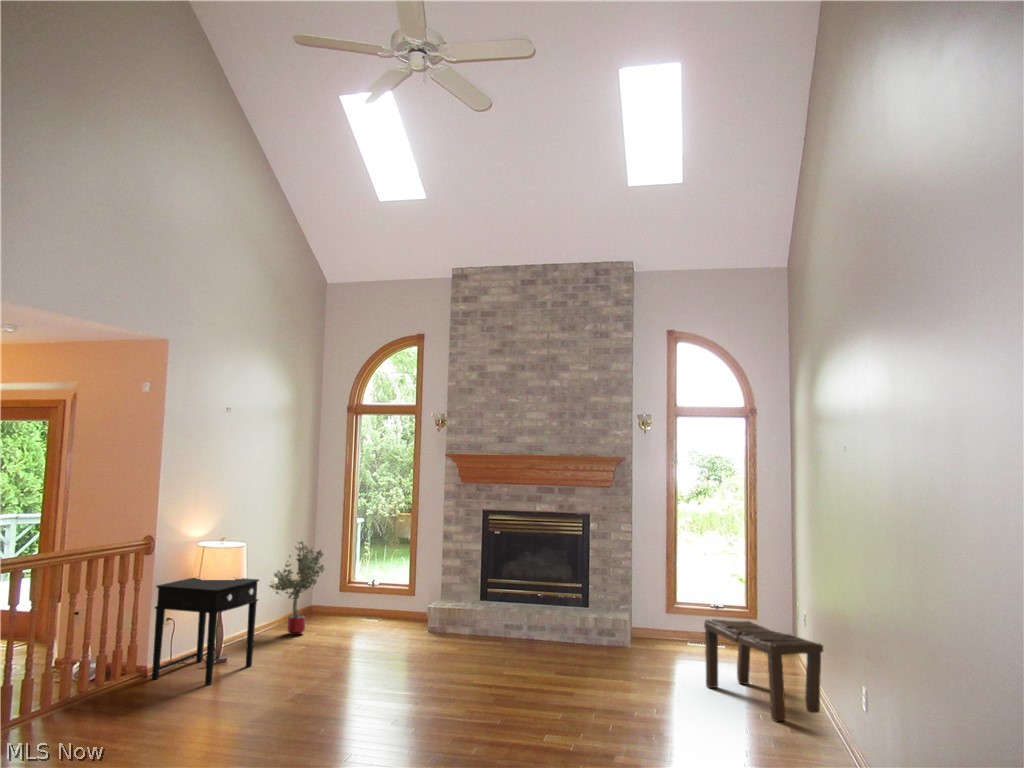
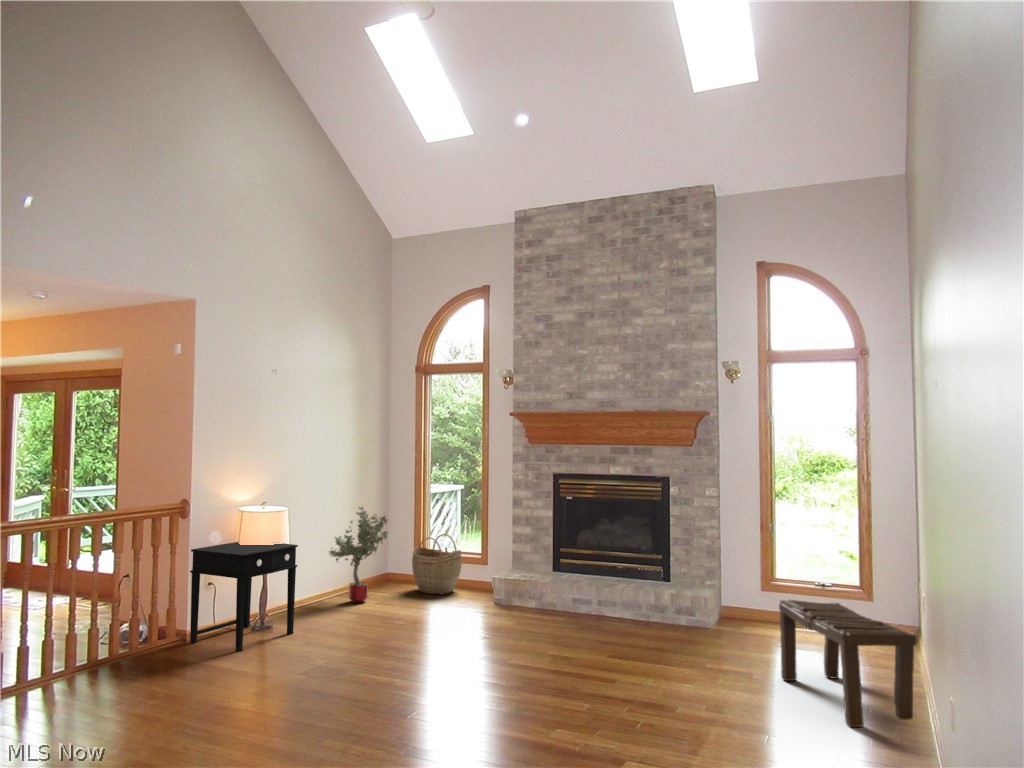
woven basket: none [343,567,391,625] -> present [412,534,462,594]

